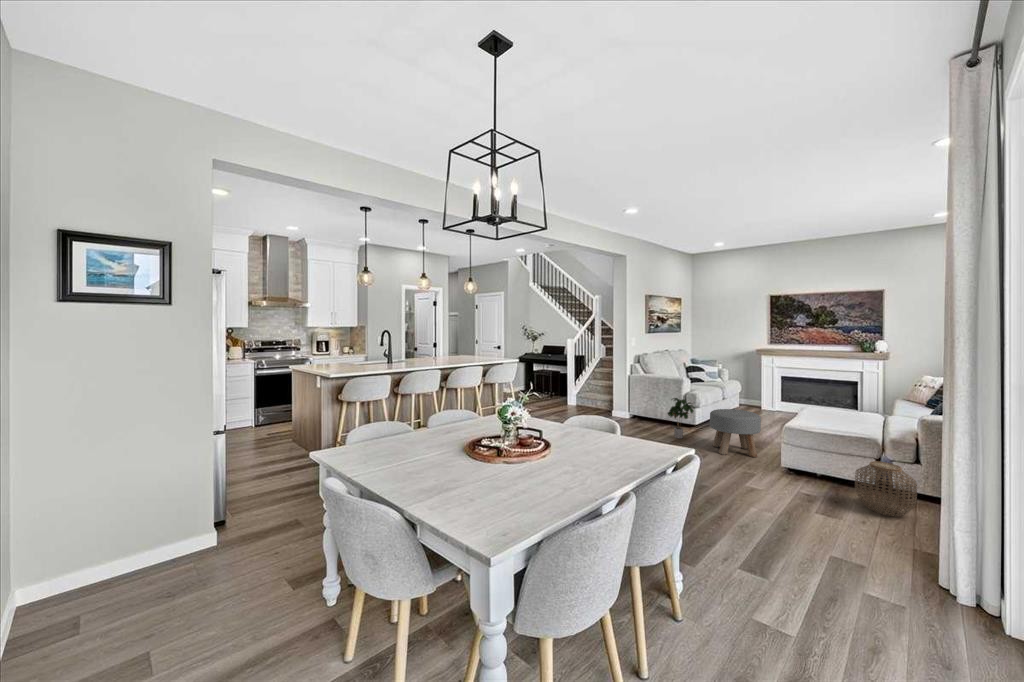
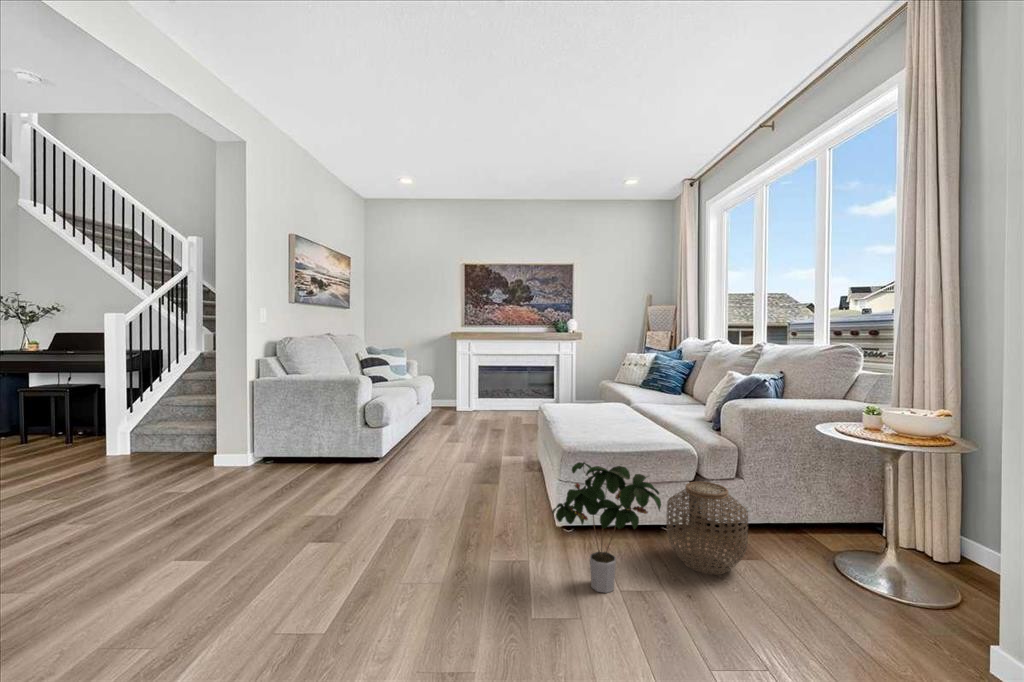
potted plant: present [668,398,694,439] -> present [552,462,661,593]
ottoman: present [710,409,761,457] -> none [415,422,495,512]

